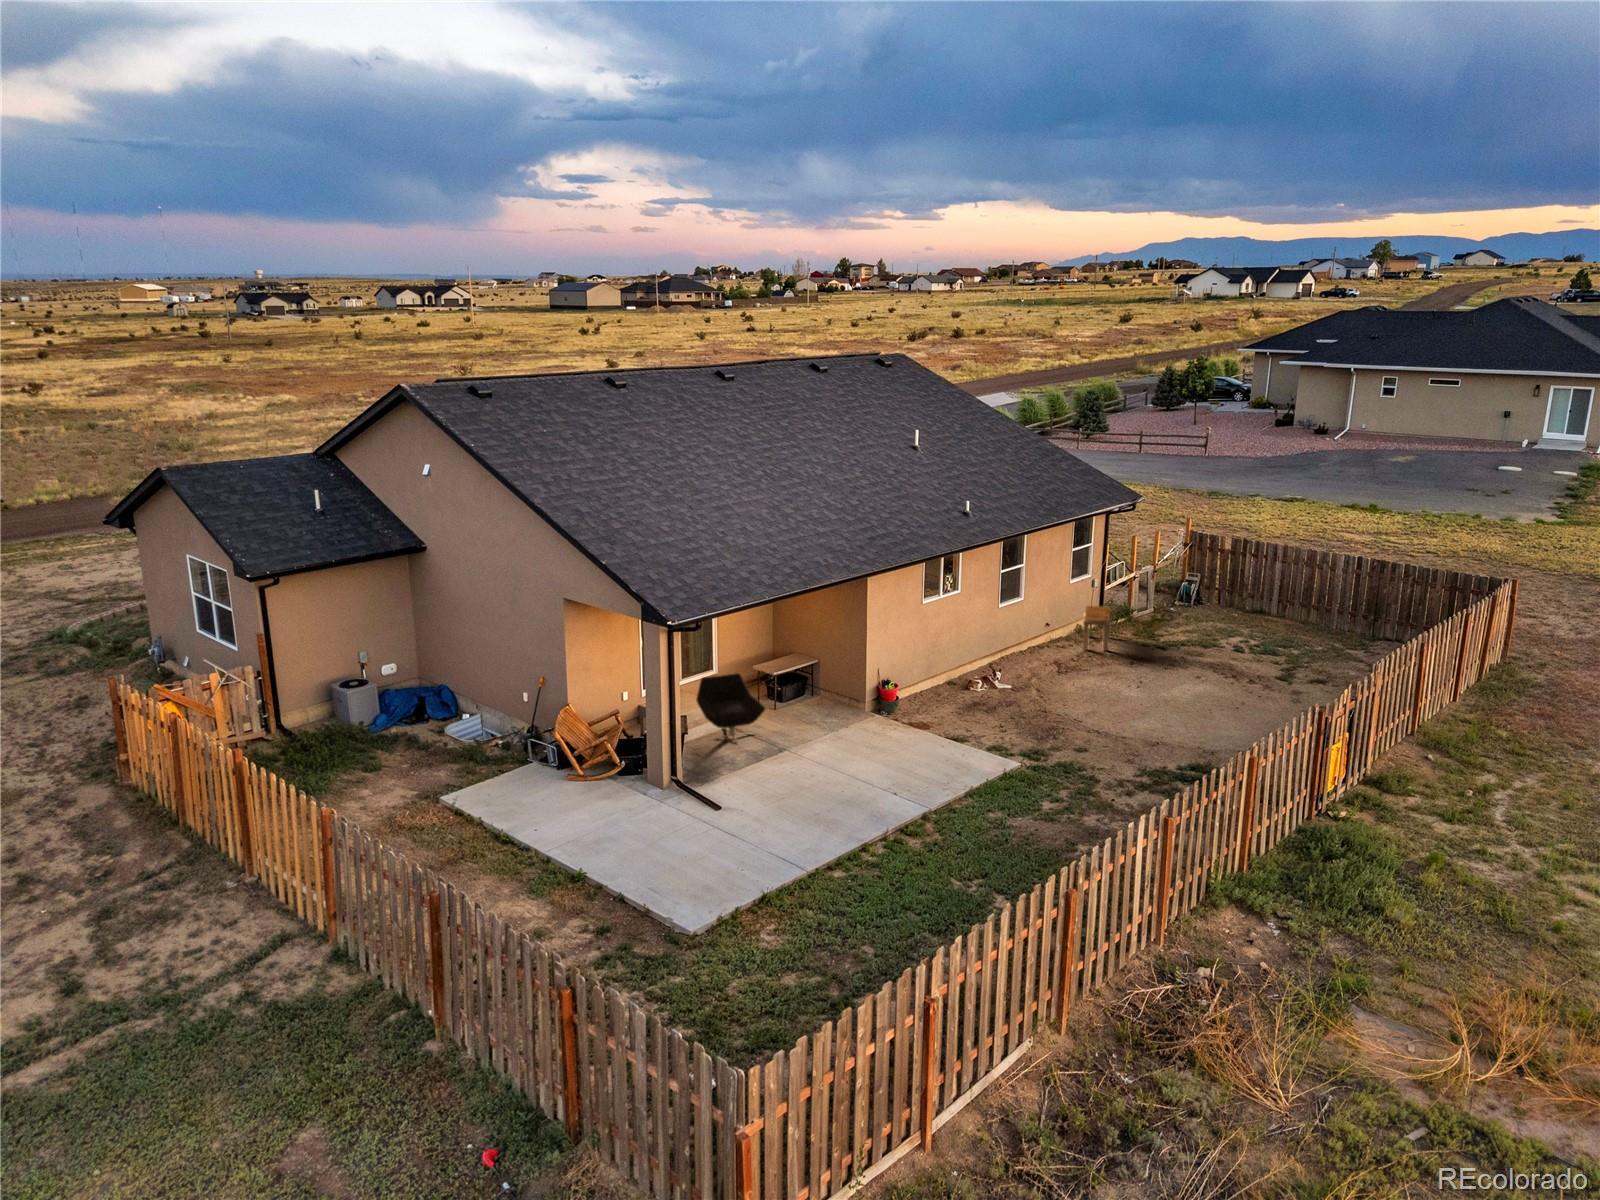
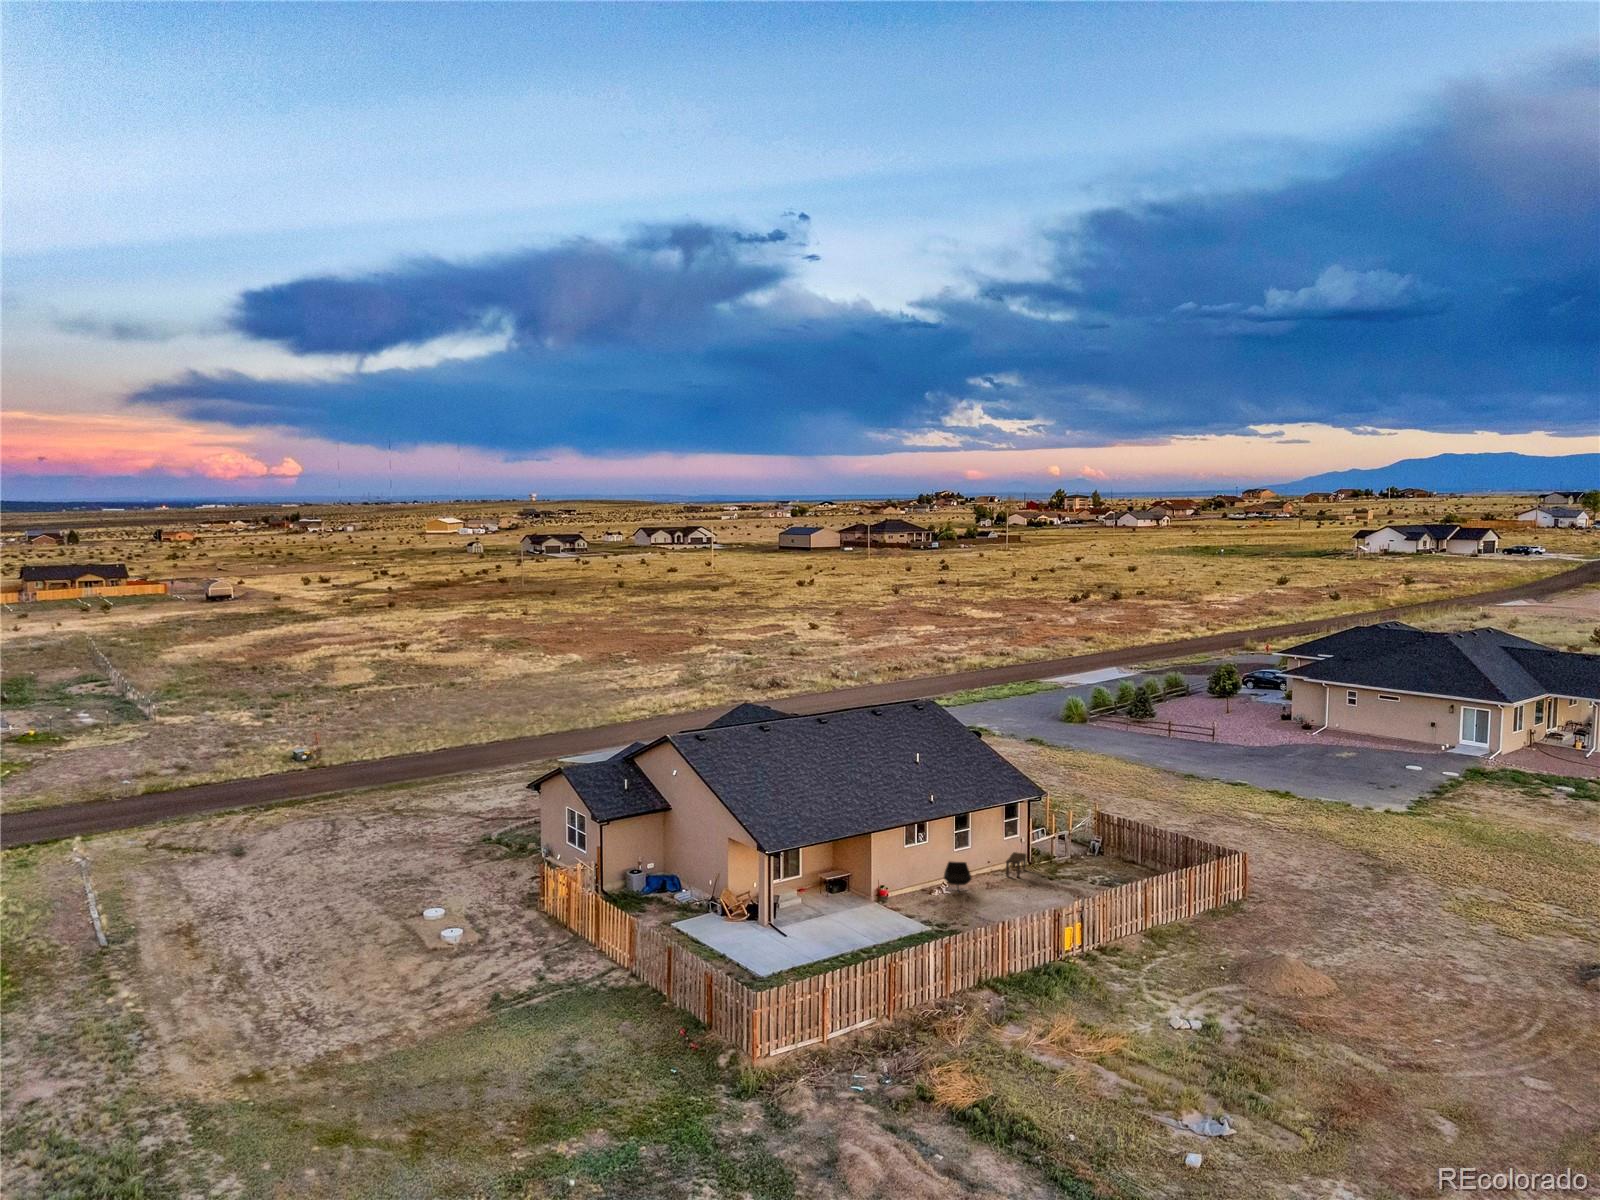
lounge chair: present [696,673,765,744] -> present [944,862,971,890]

